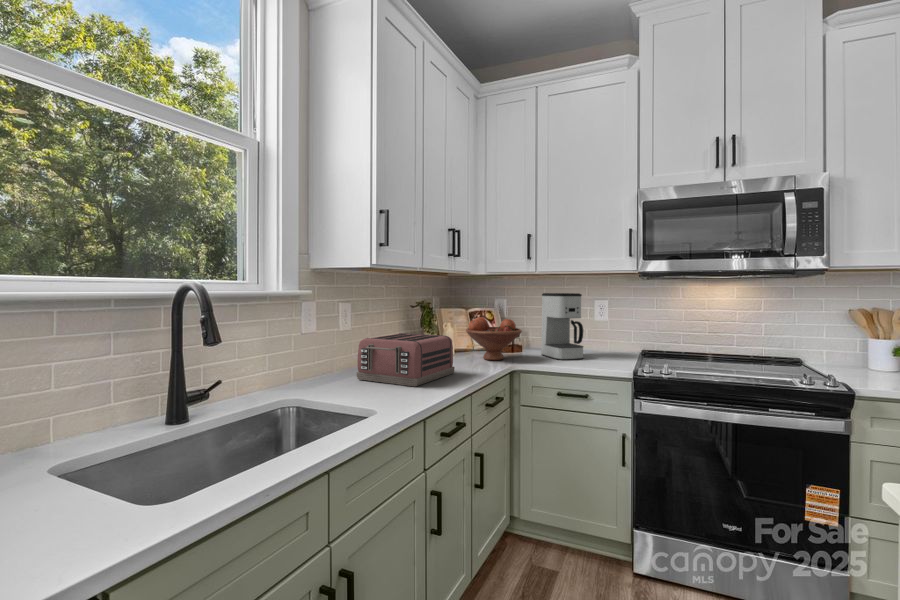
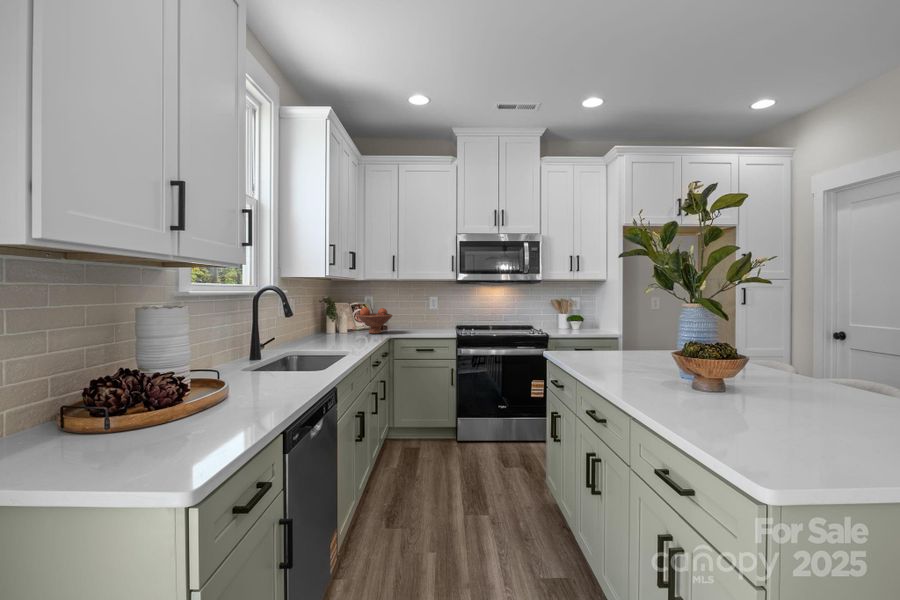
coffee maker: present [541,293,583,360] -> none [401,292,427,332]
toaster: present [356,333,454,386] -> none [307,317,362,346]

